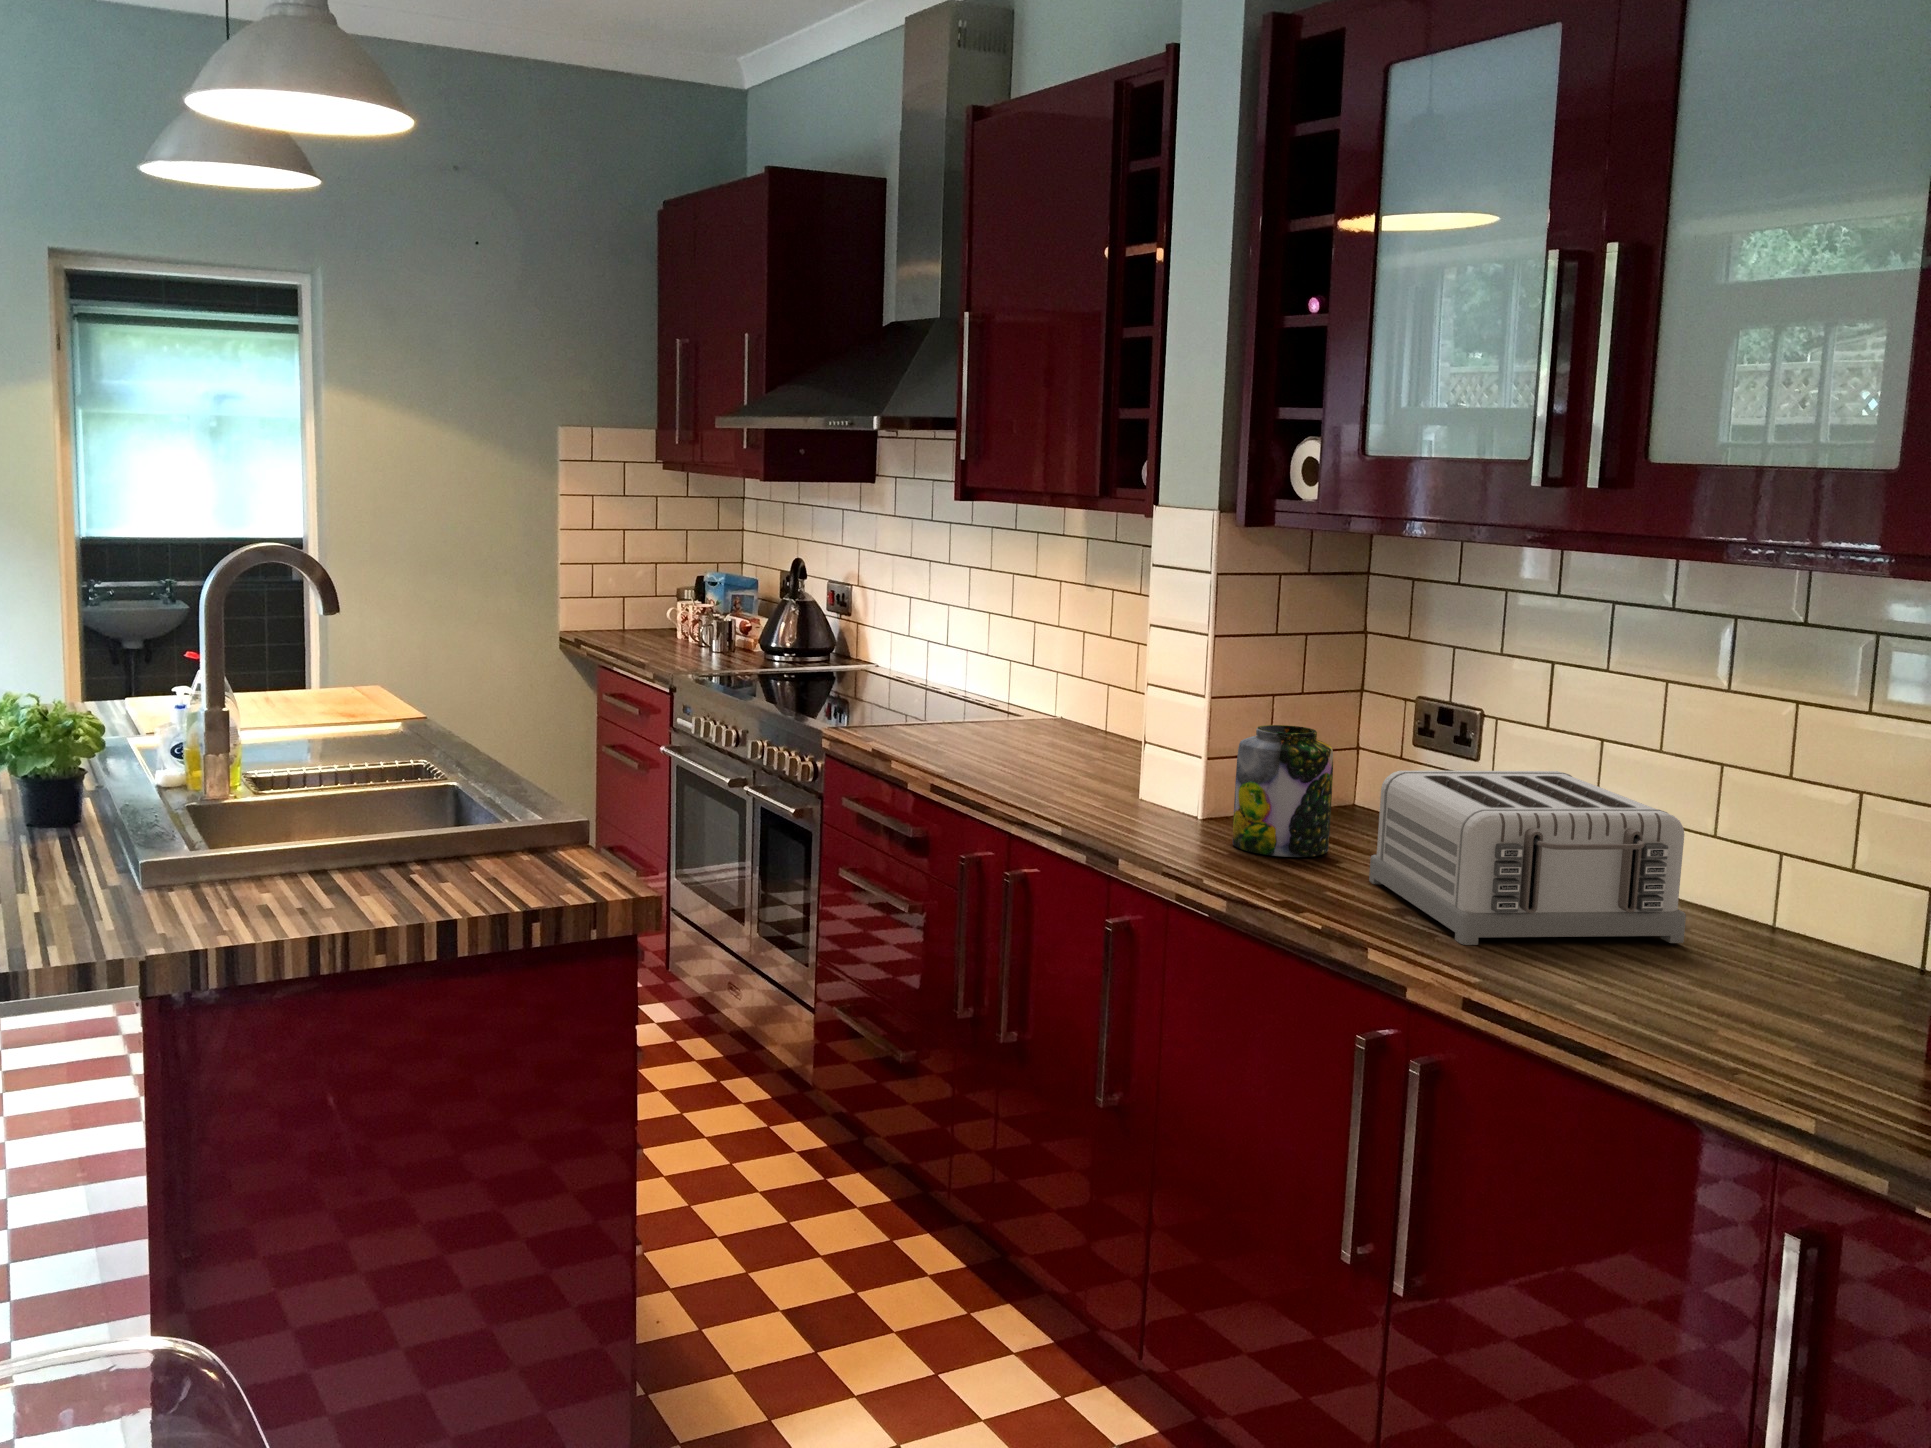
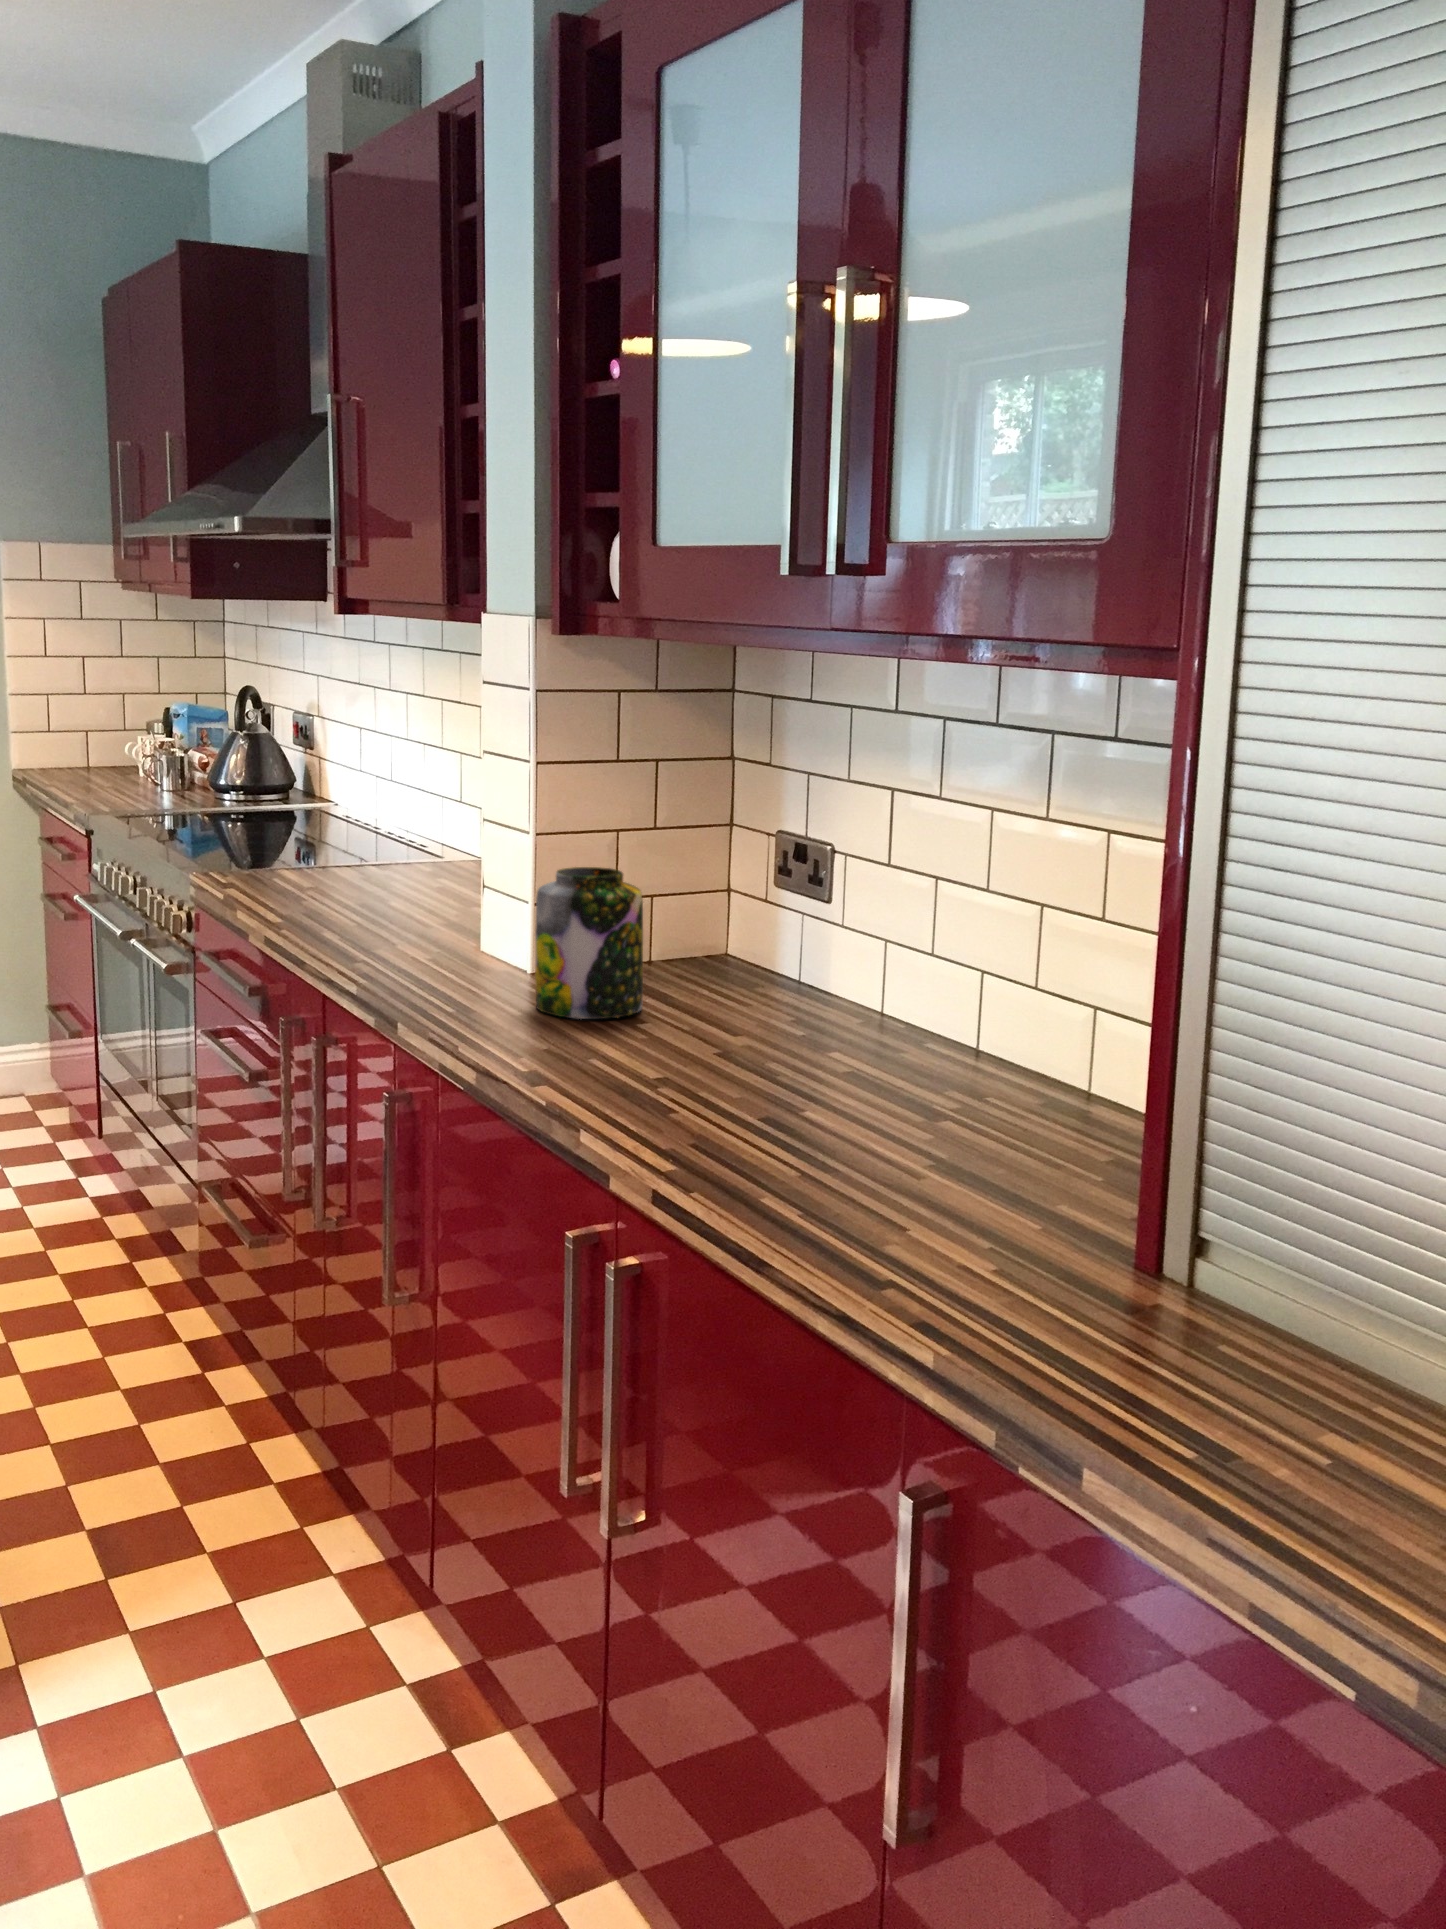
toaster: present [1369,771,1686,945] -> none [658,916,963,1125]

